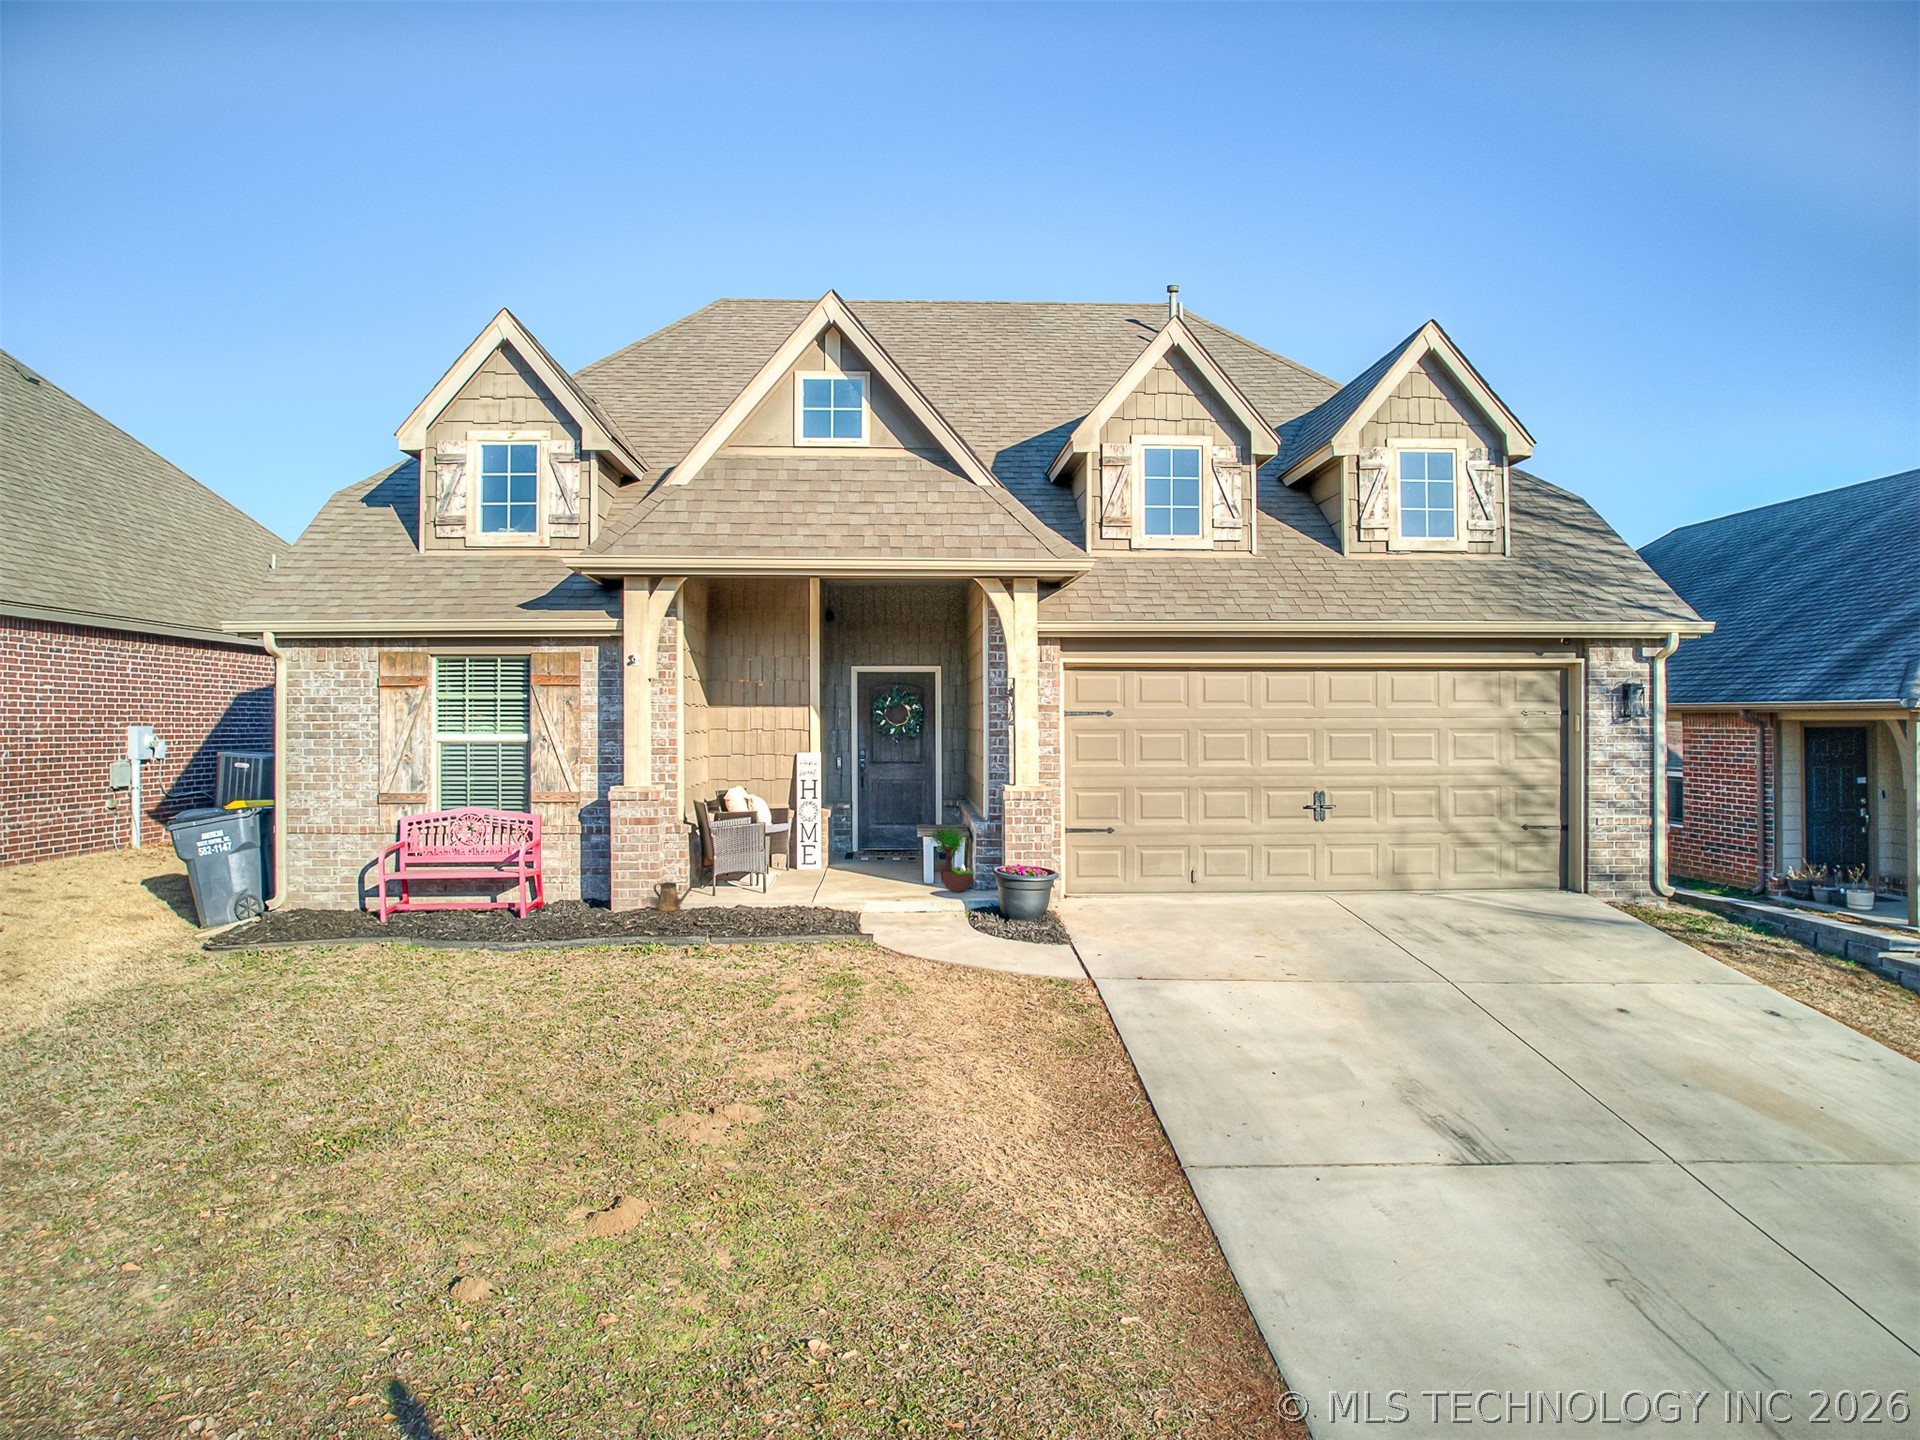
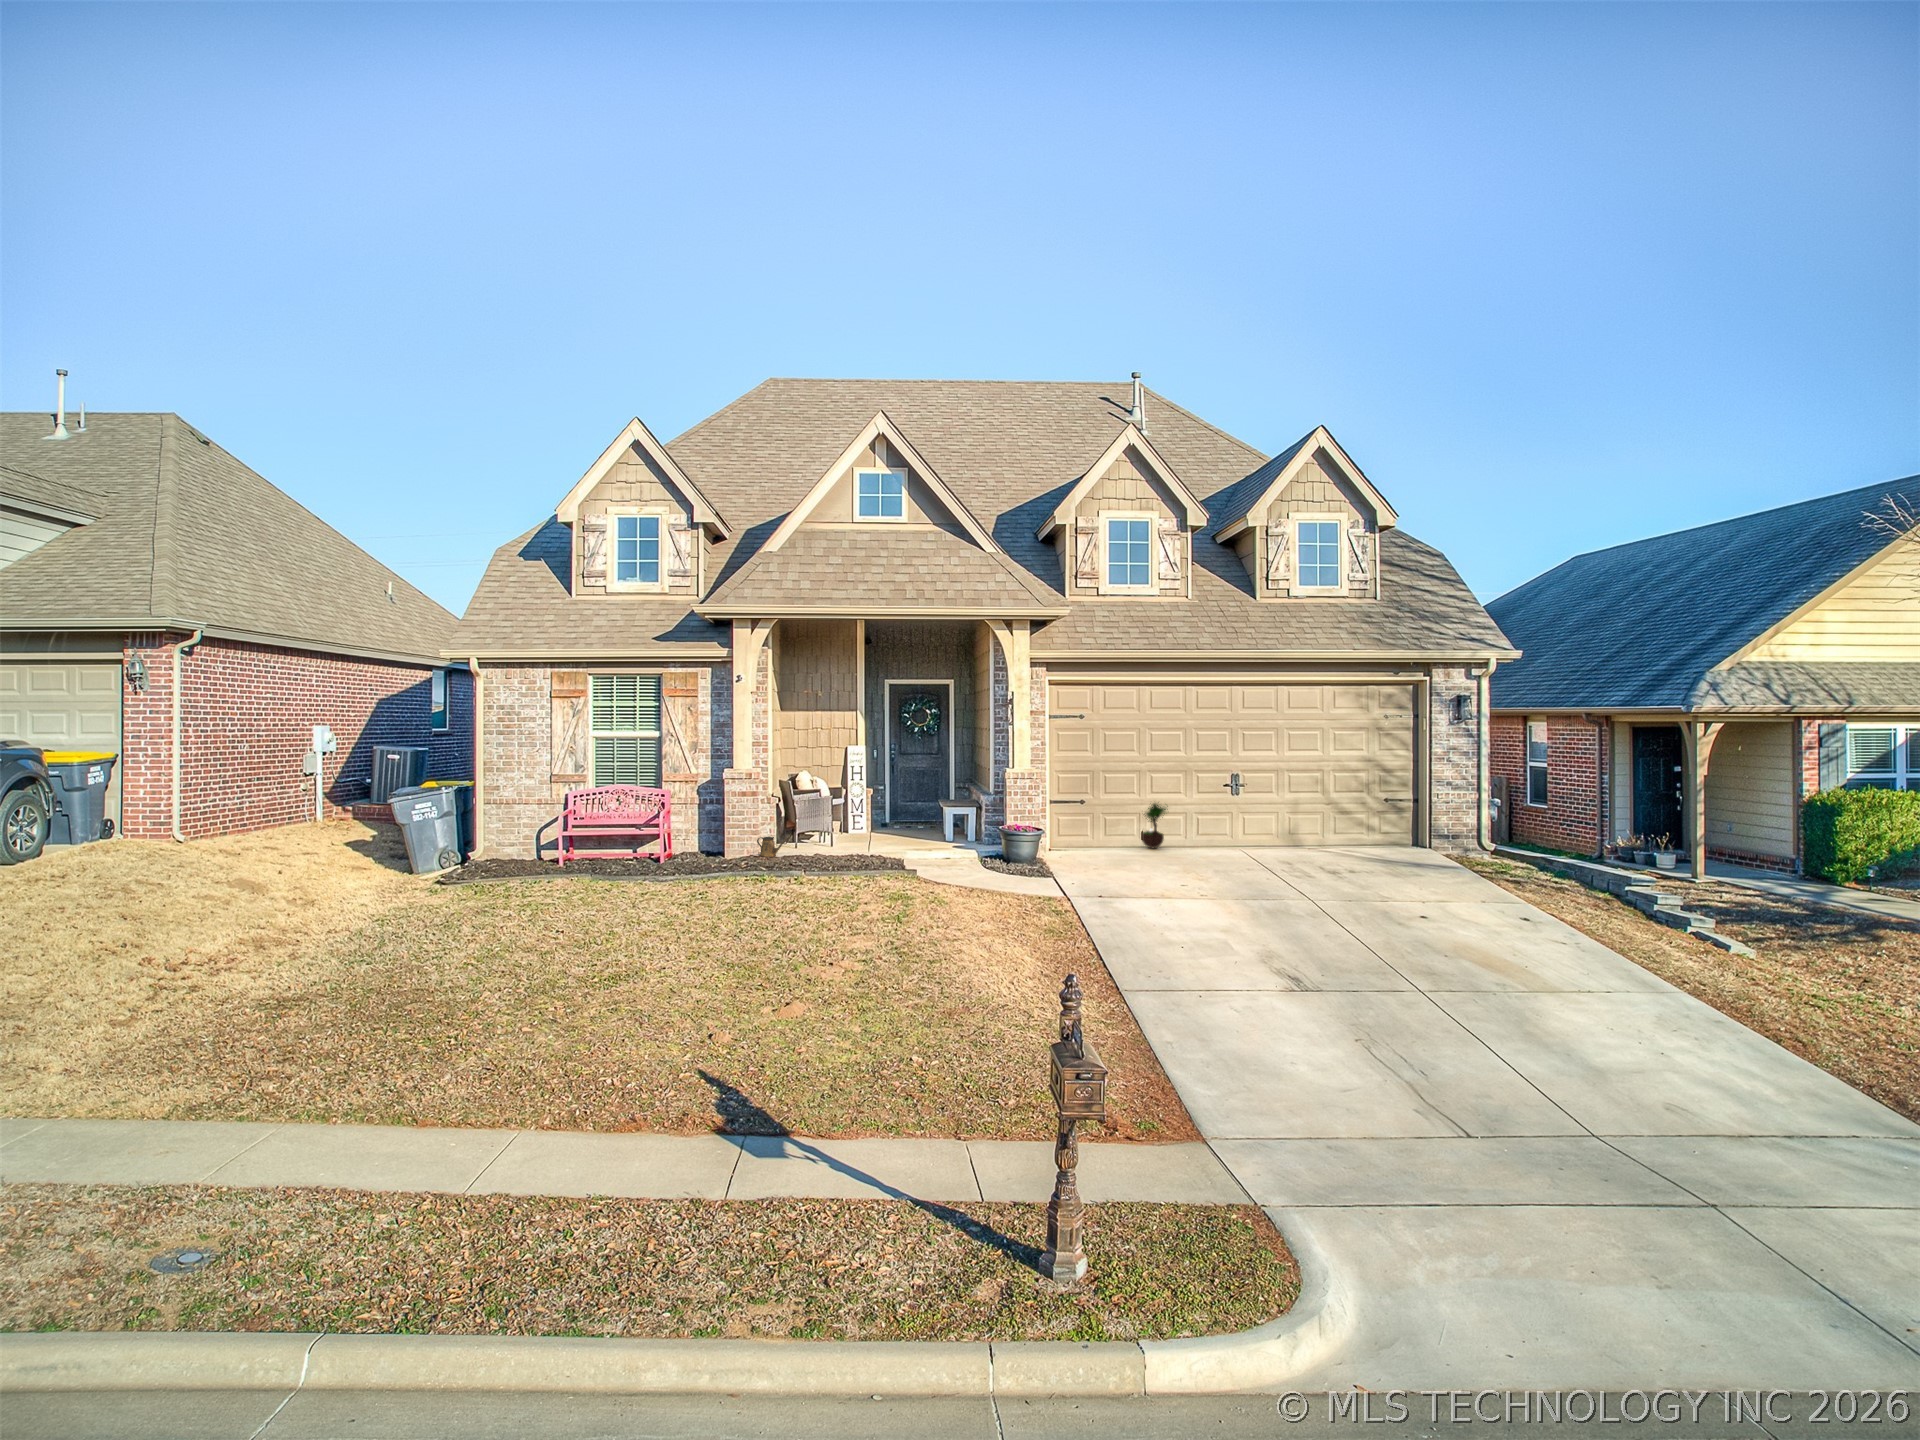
potted tree: present [930,827,973,892] -> present [1141,803,1168,848]

